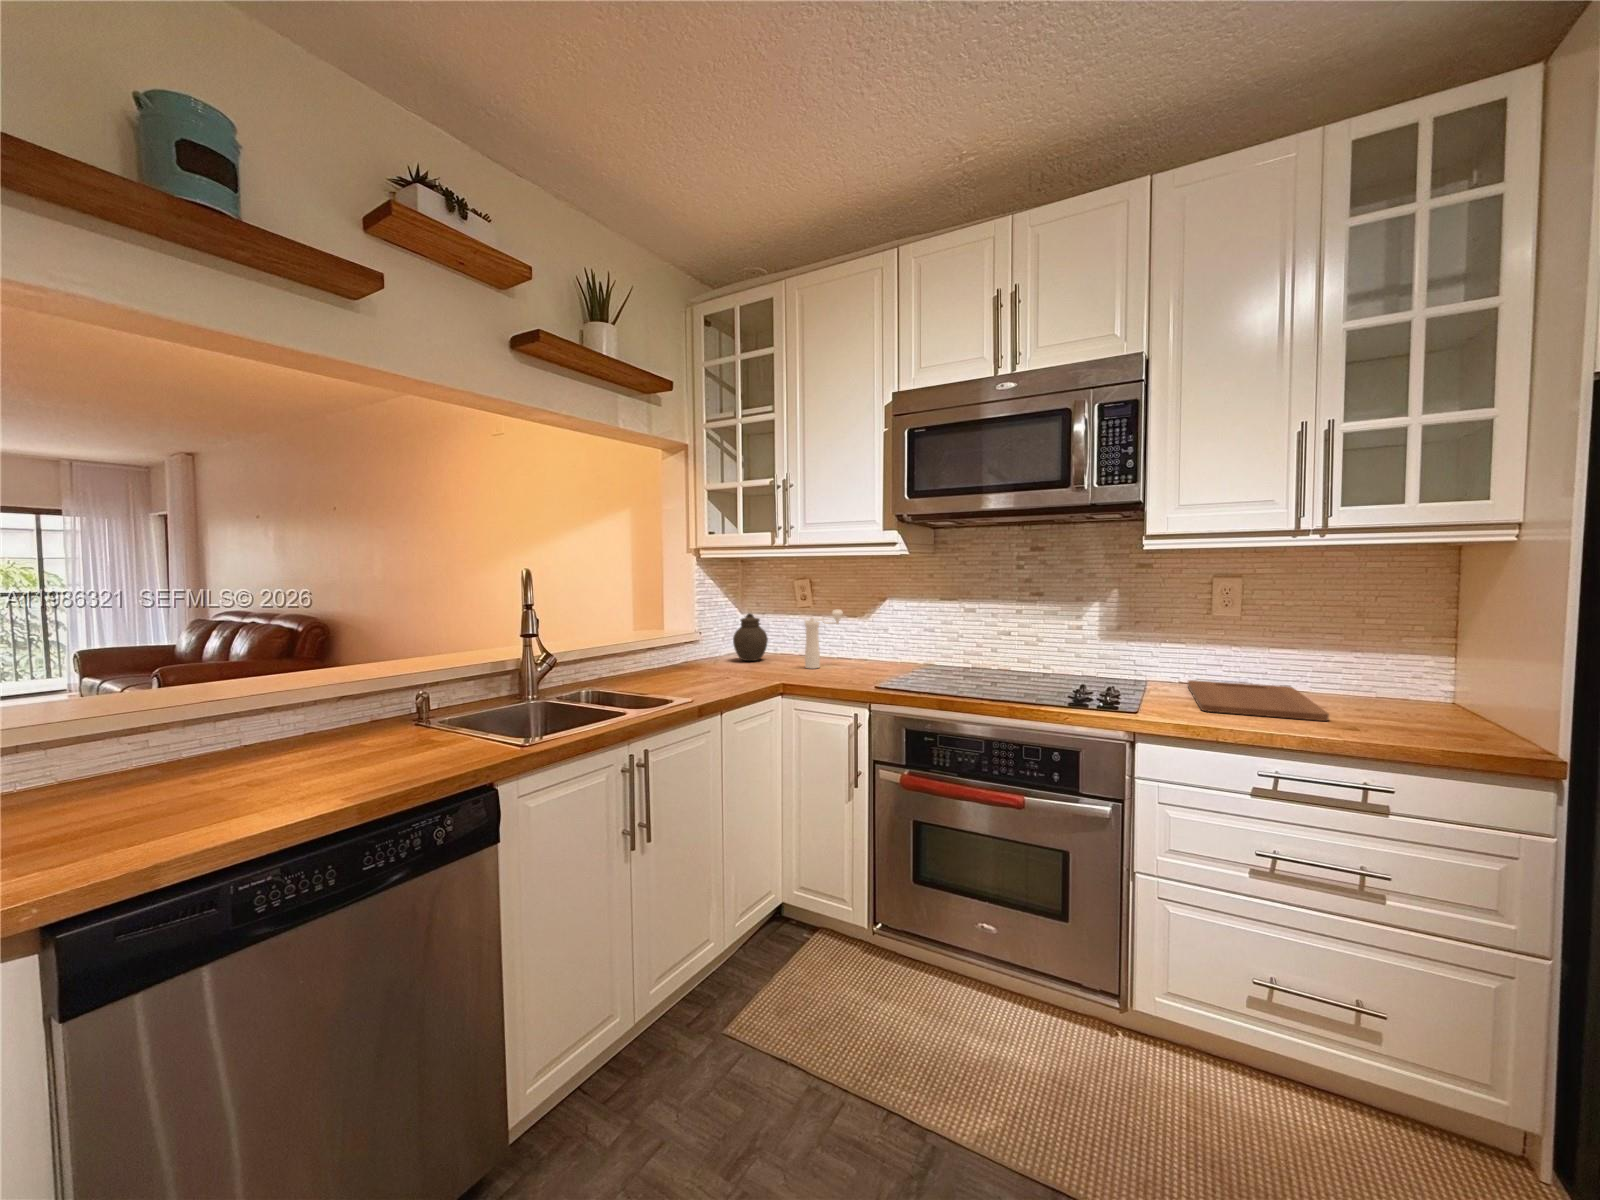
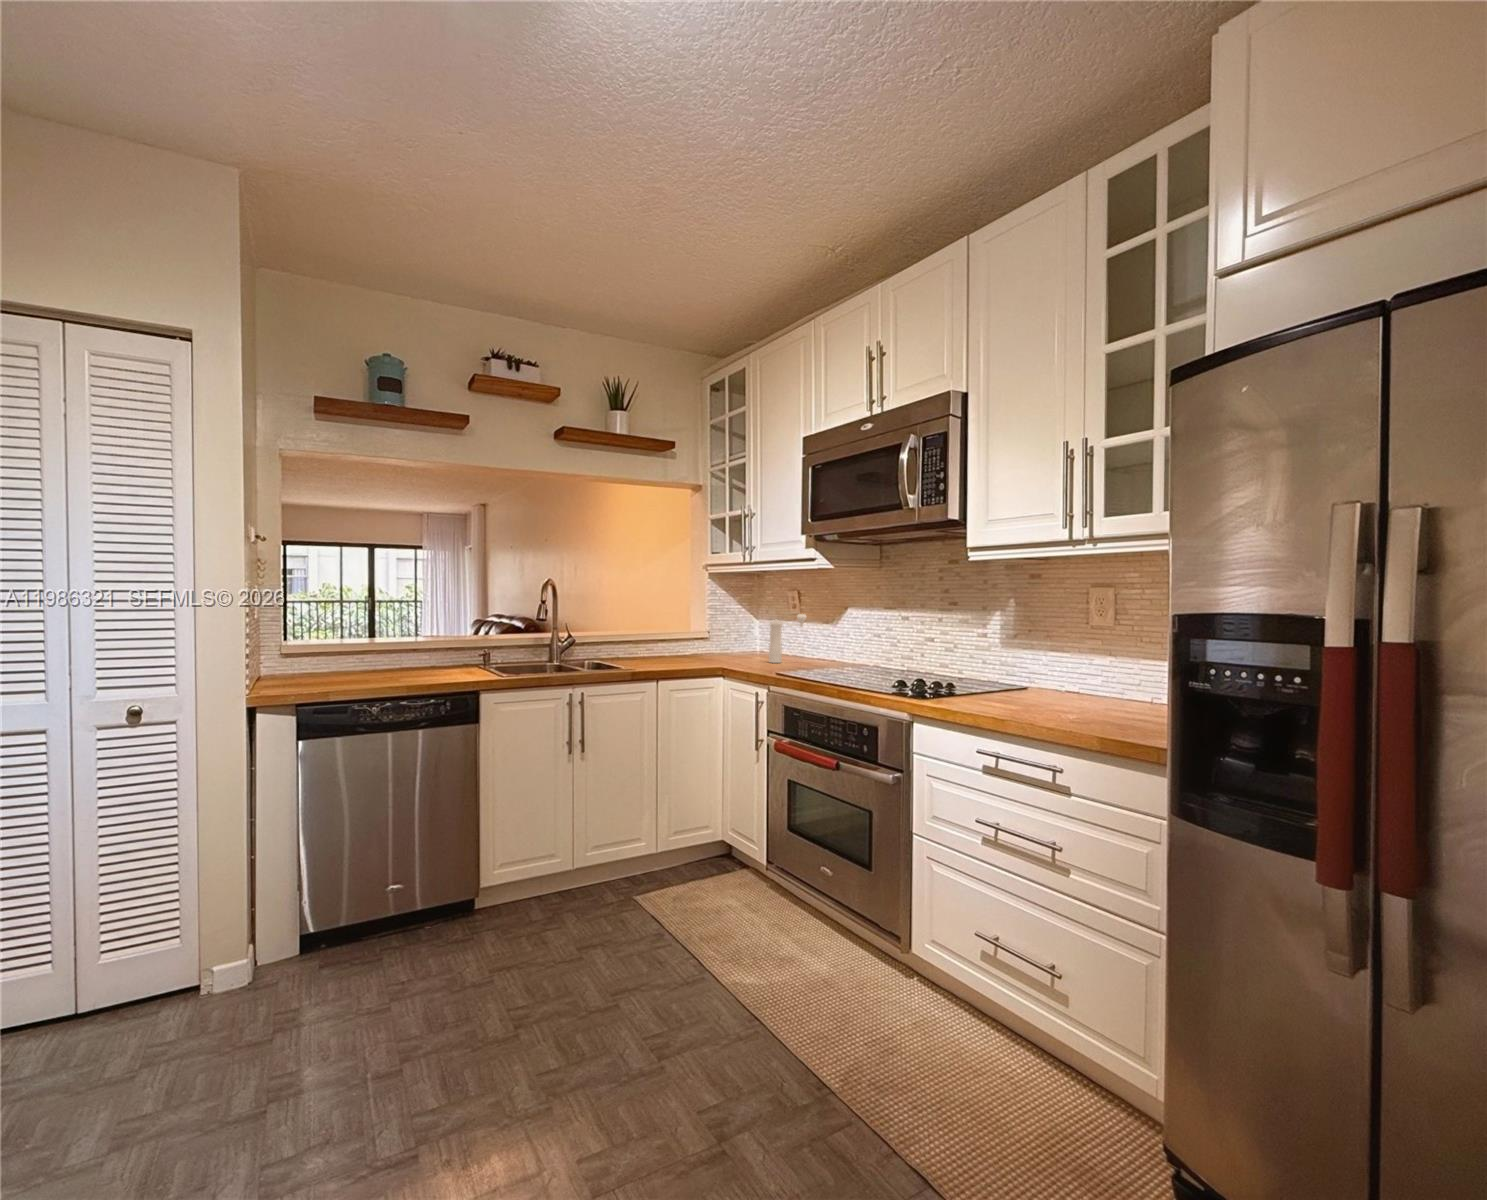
jar: present [733,613,768,661] -> none [730,616,760,657]
cutting board: present [1188,680,1329,721] -> none [988,689,1138,715]

